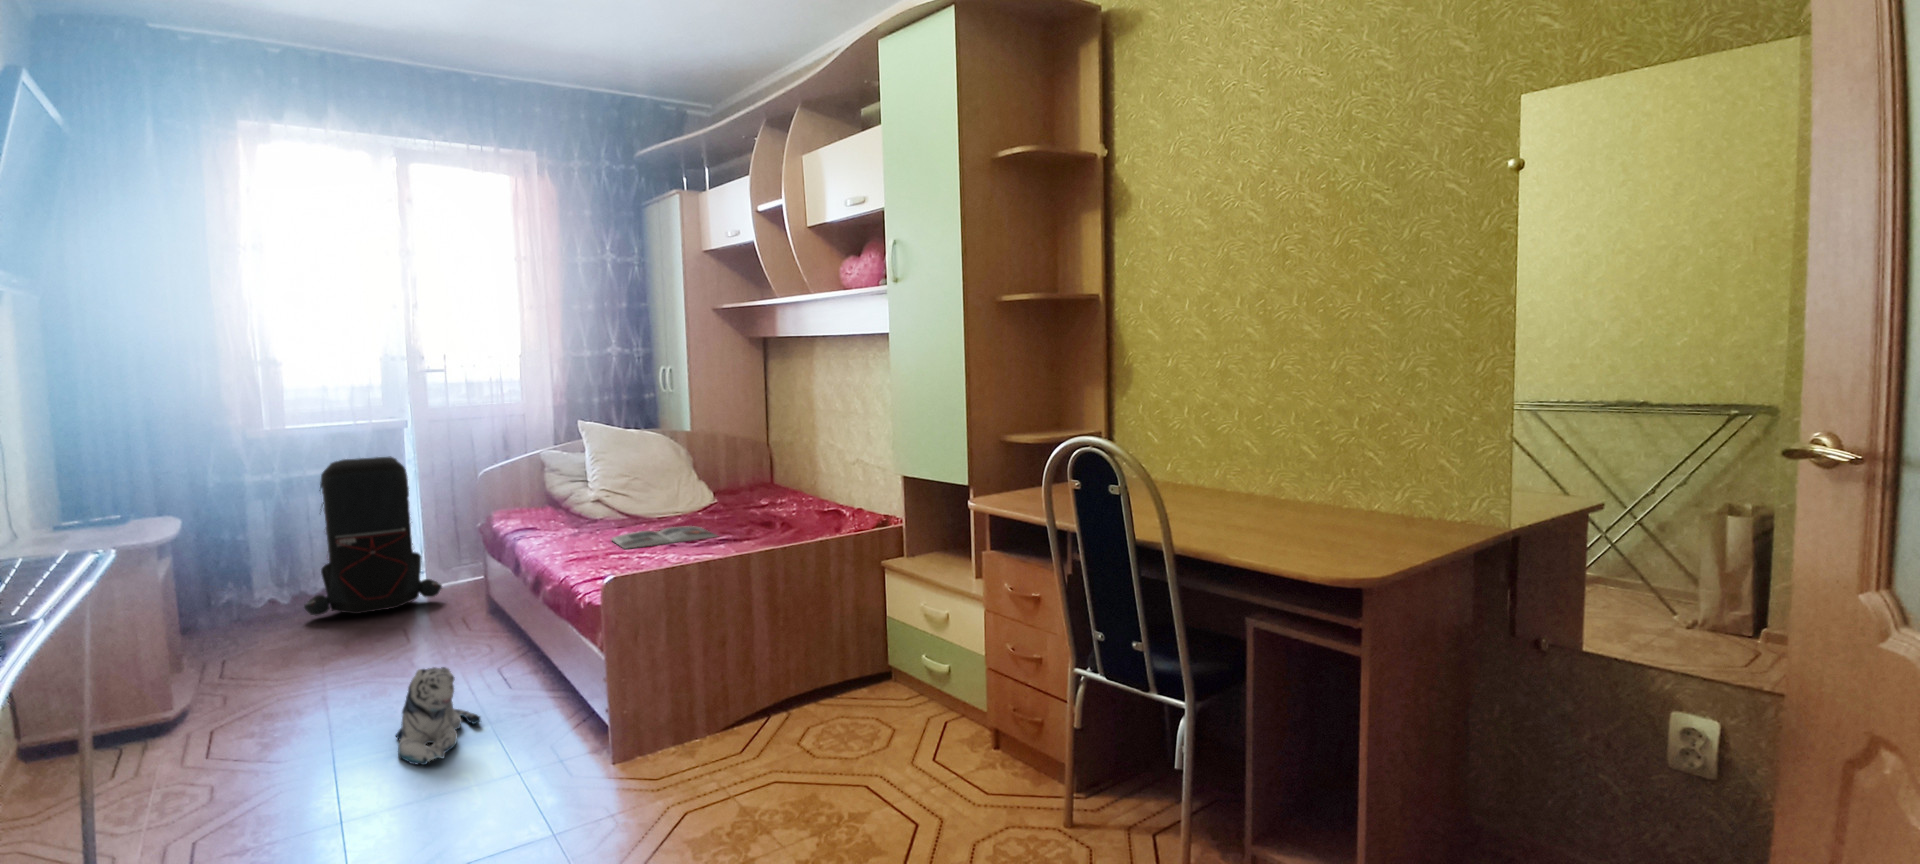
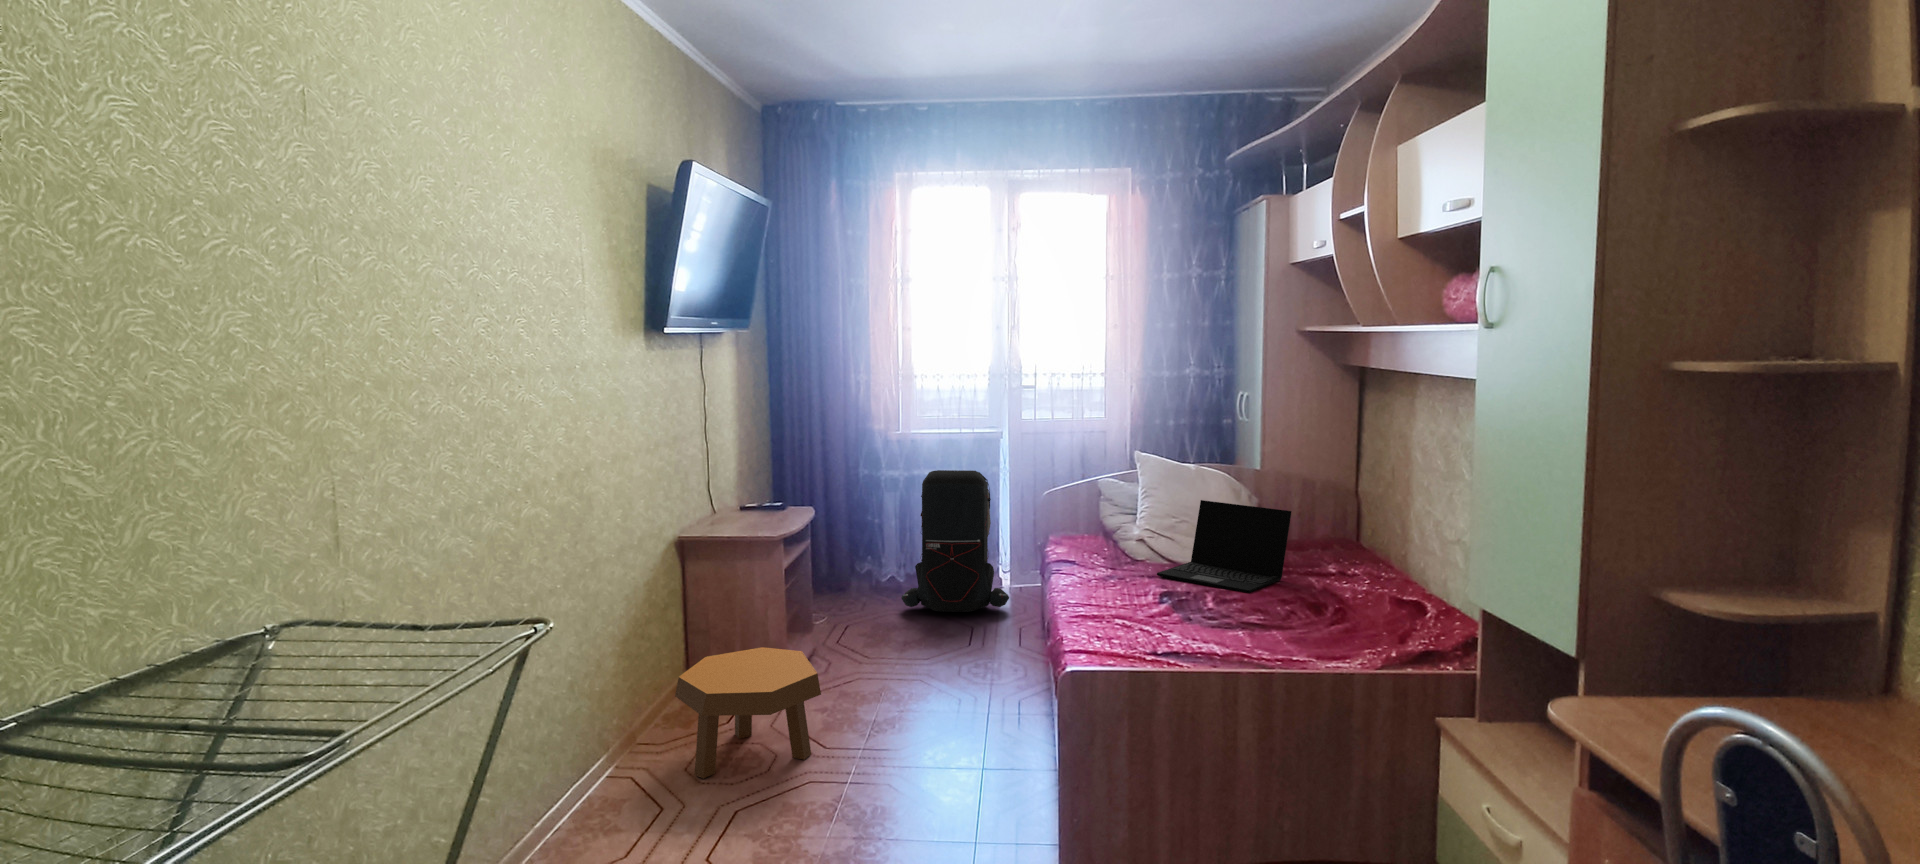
laptop: none [624,453,735,523] -> present [1157,500,1291,593]
magazine: present [611,526,717,549] -> none [1127,596,1242,621]
footstool: none [54,653,279,814] -> present [675,647,821,778]
plush toy: present [396,667,481,765] -> none [896,710,976,810]

